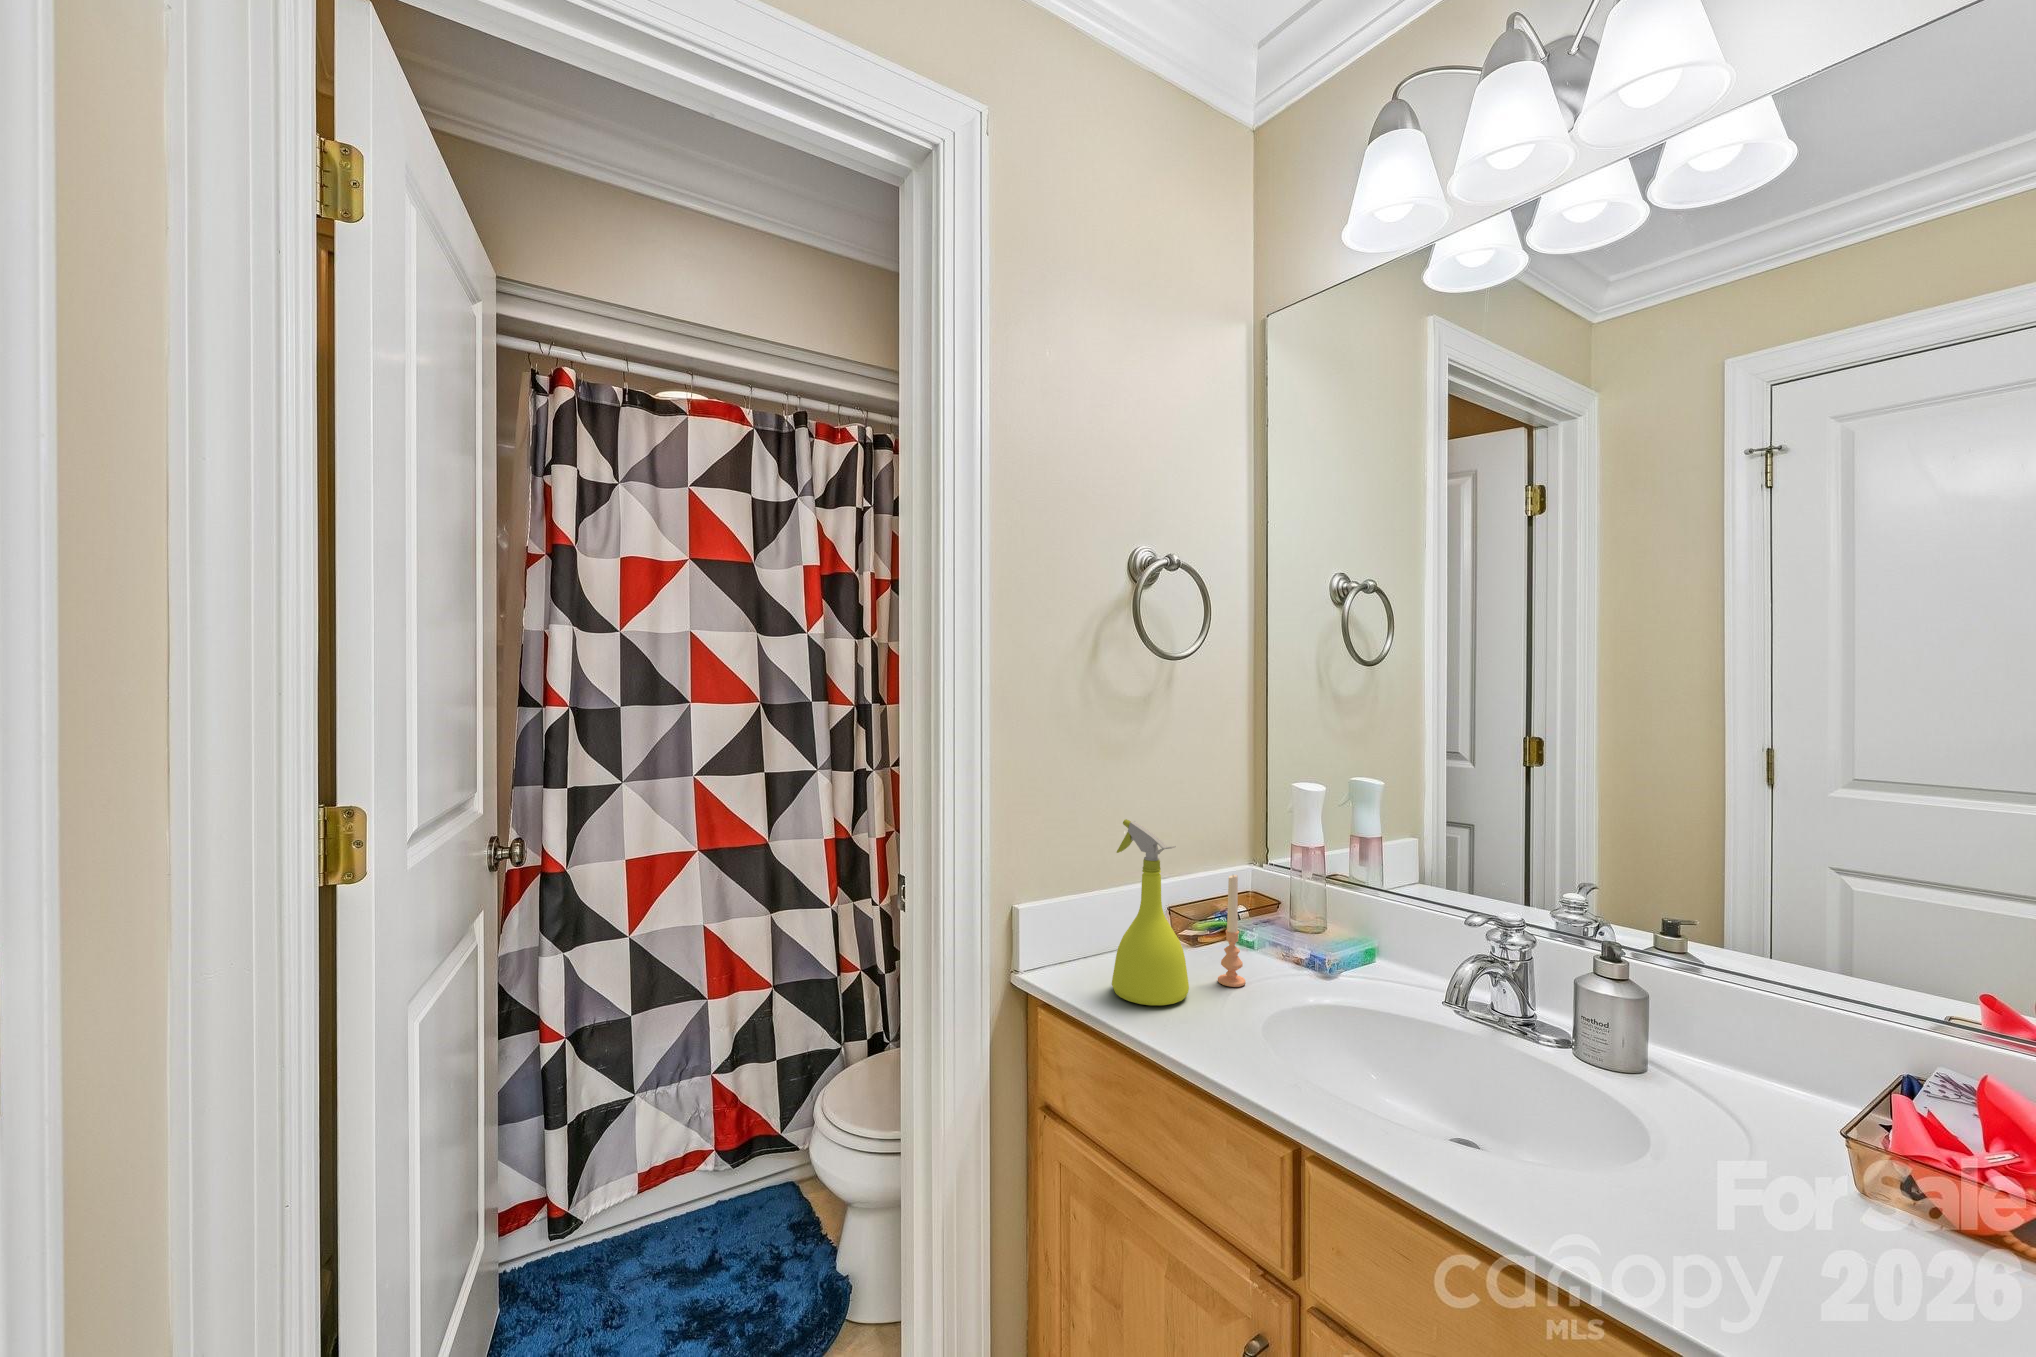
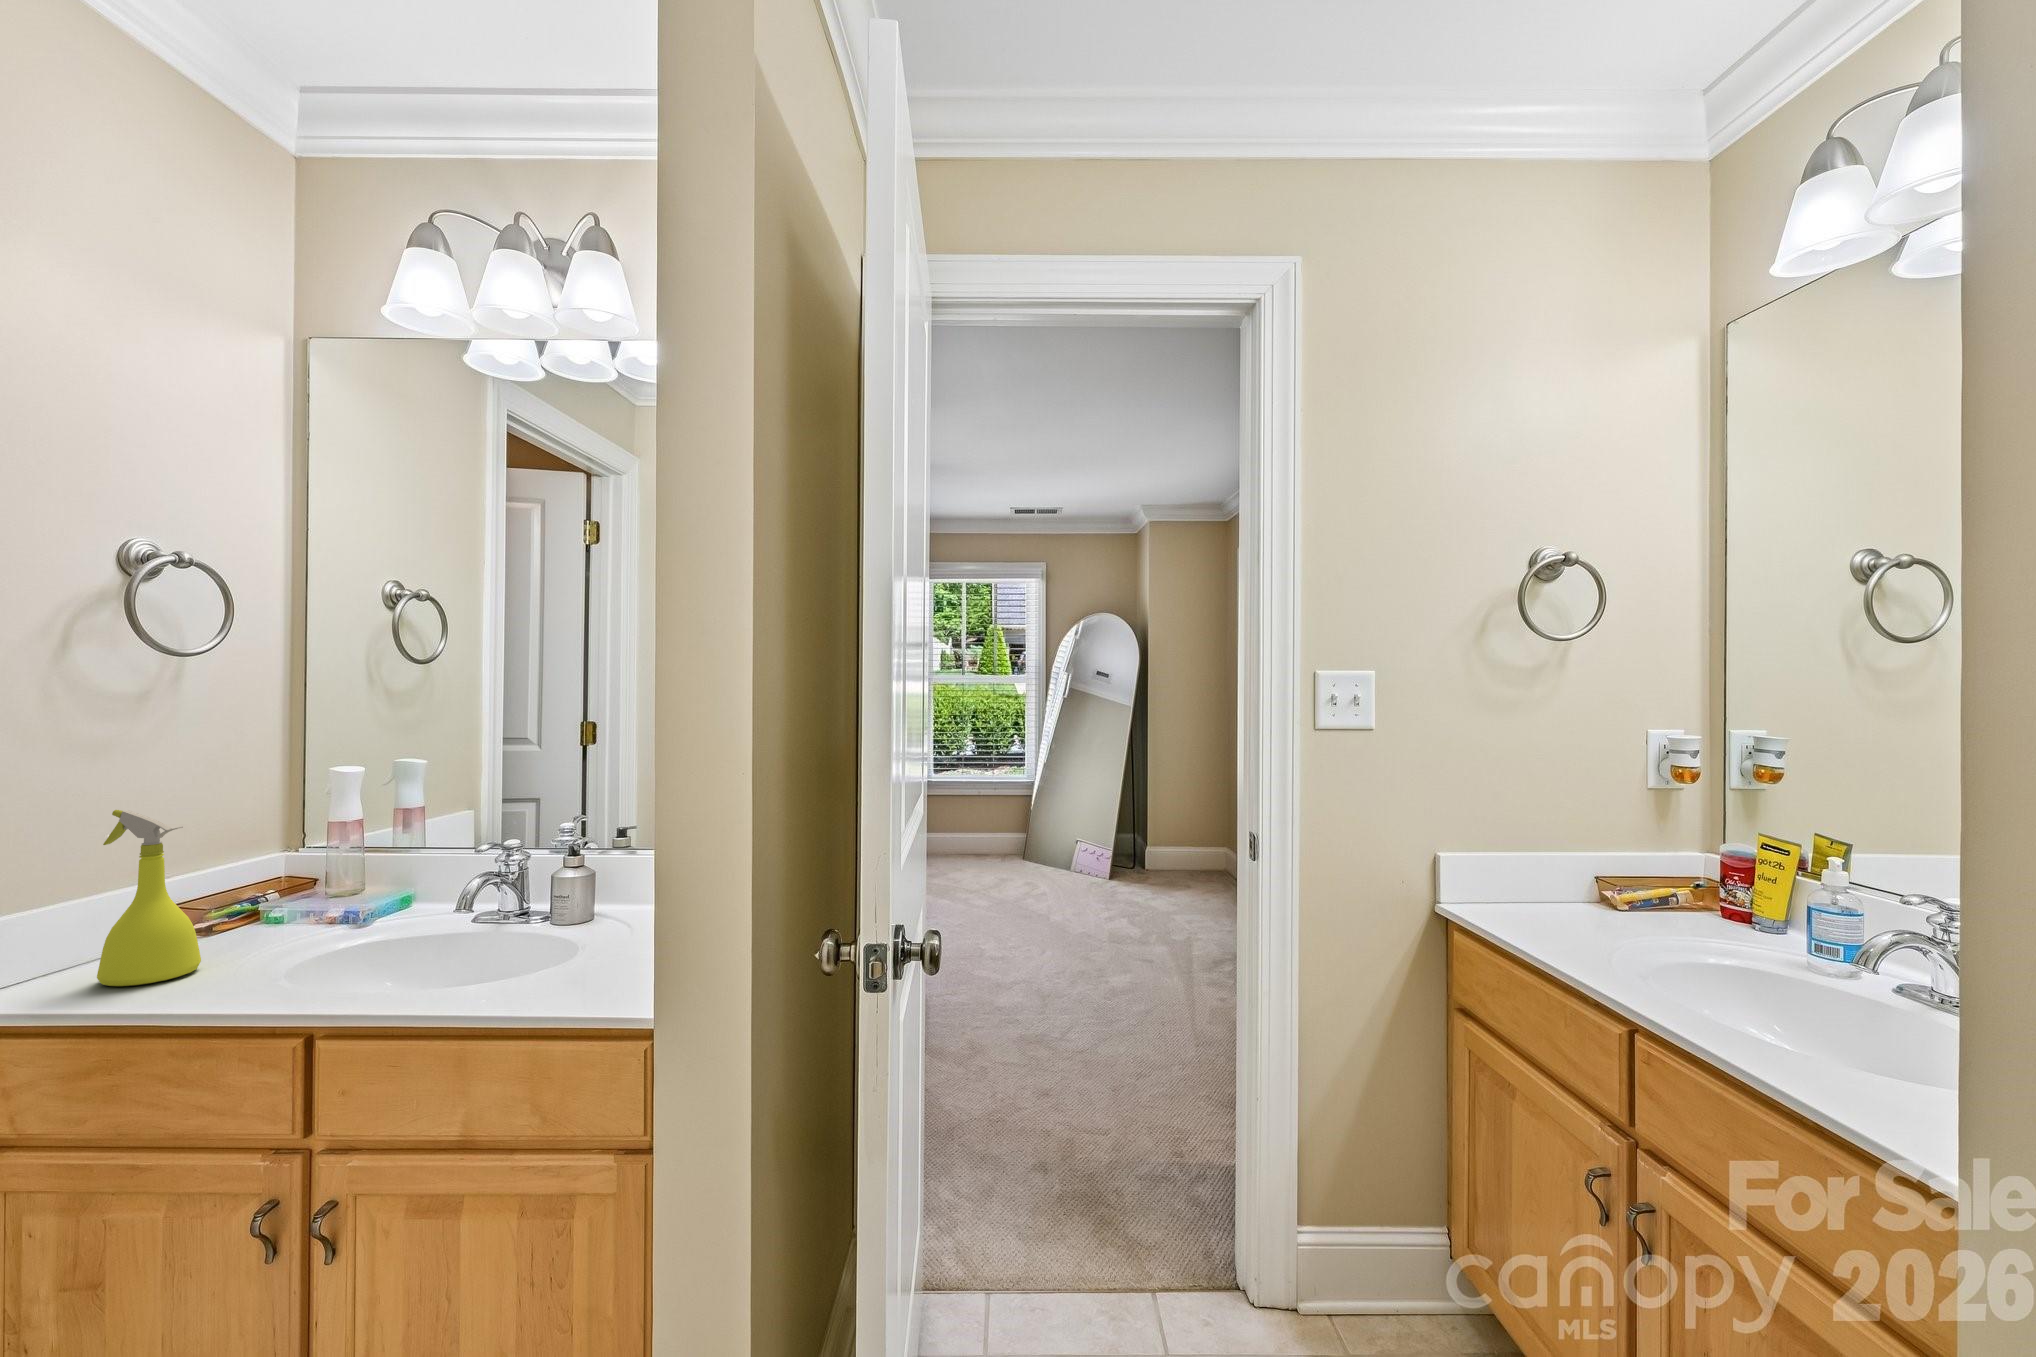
candle: present [1218,875,1245,987] -> none [238,850,271,954]

